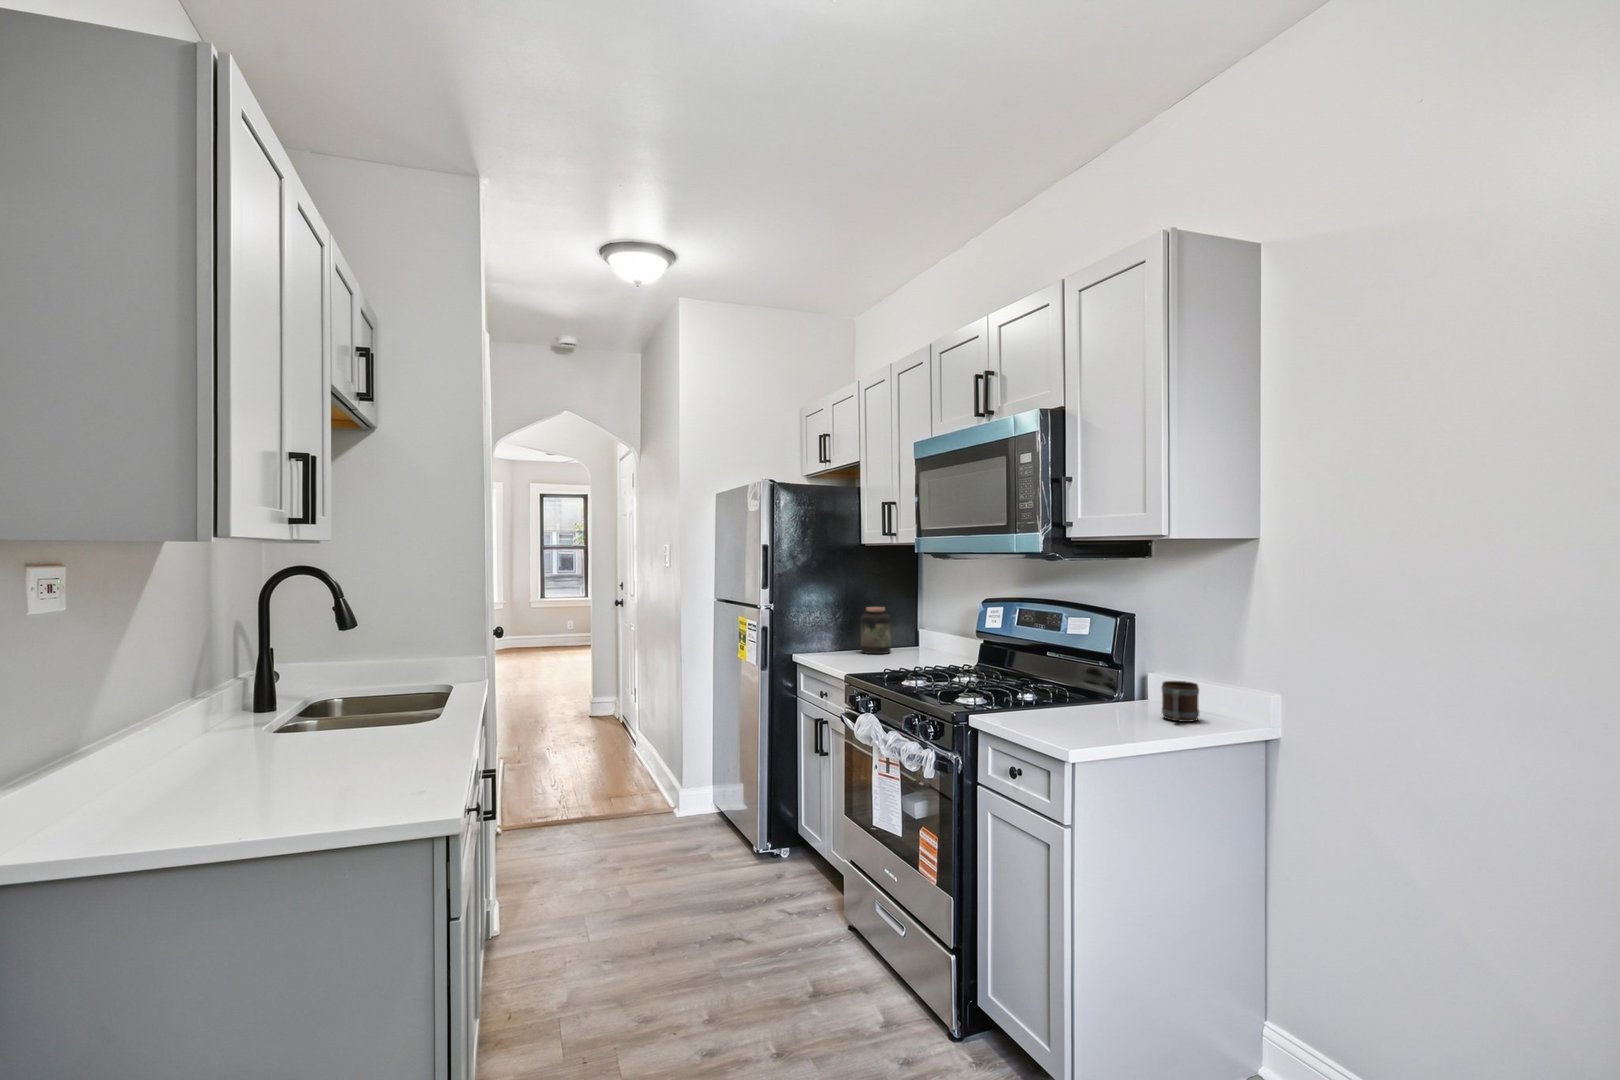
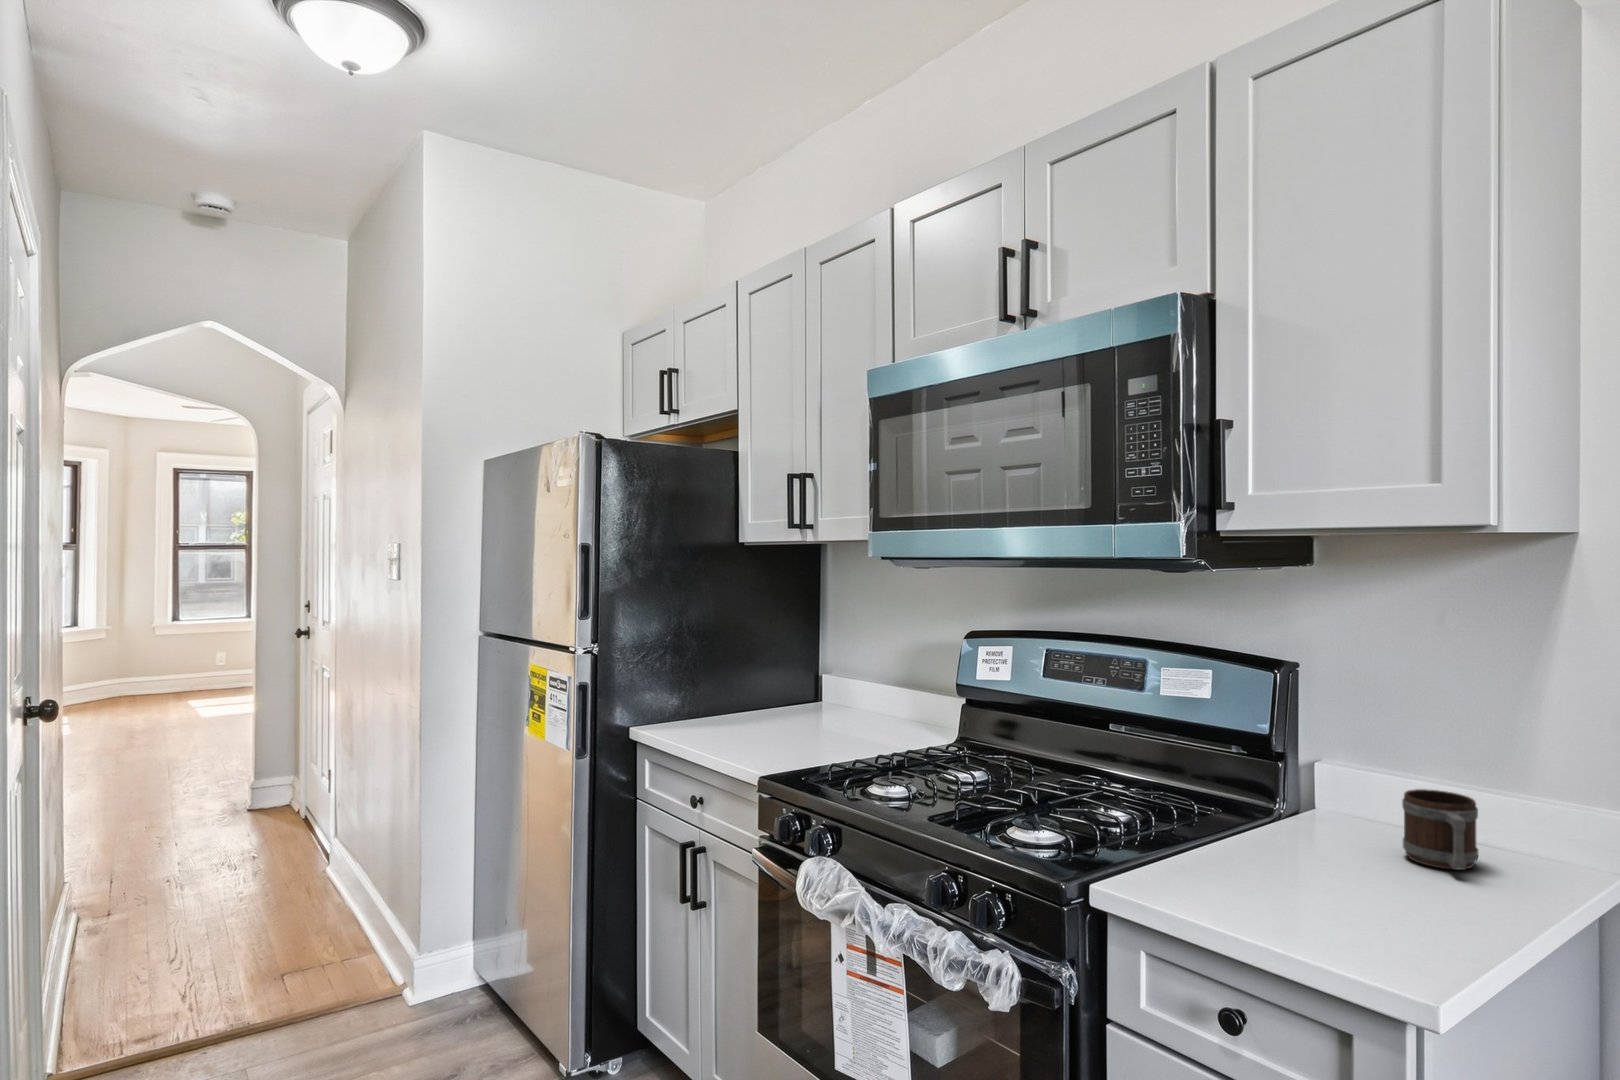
jar: present [861,607,891,654] -> none [741,645,789,723]

